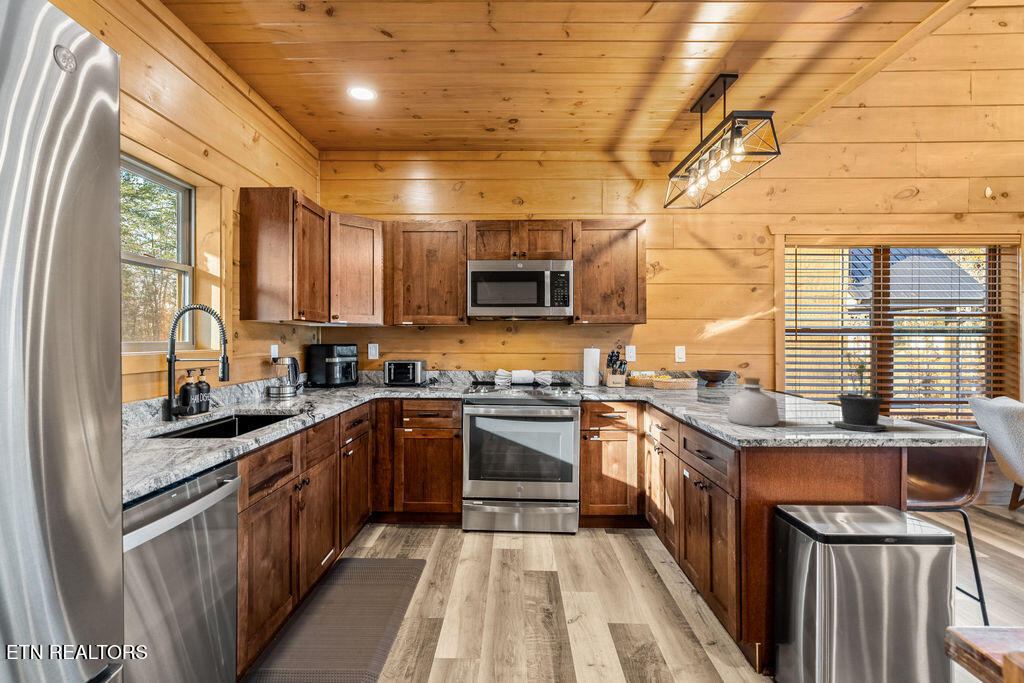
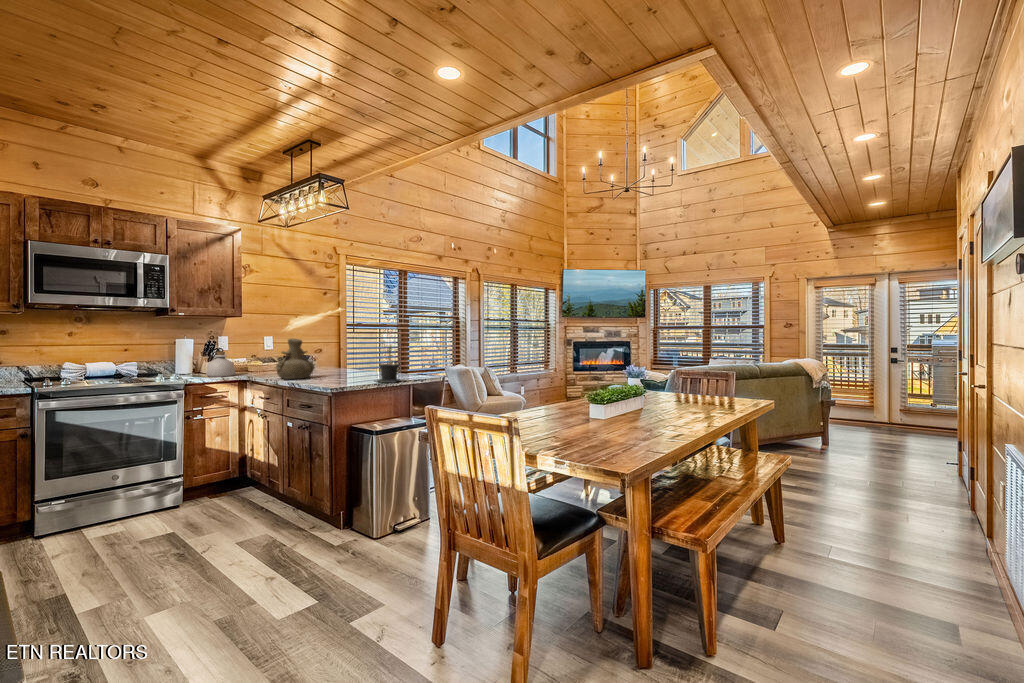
vase: none [674,349,730,405] -> present [275,339,315,379]
bottle: present [727,377,779,426] -> present [206,352,235,377]

